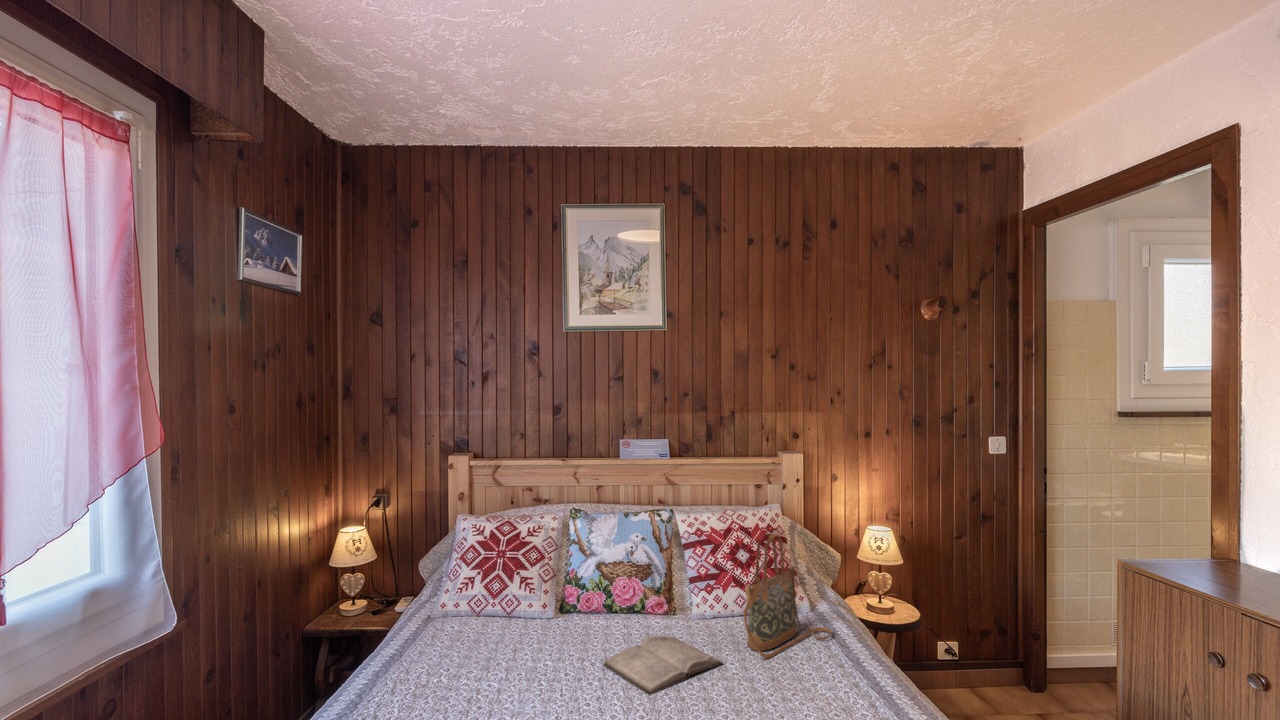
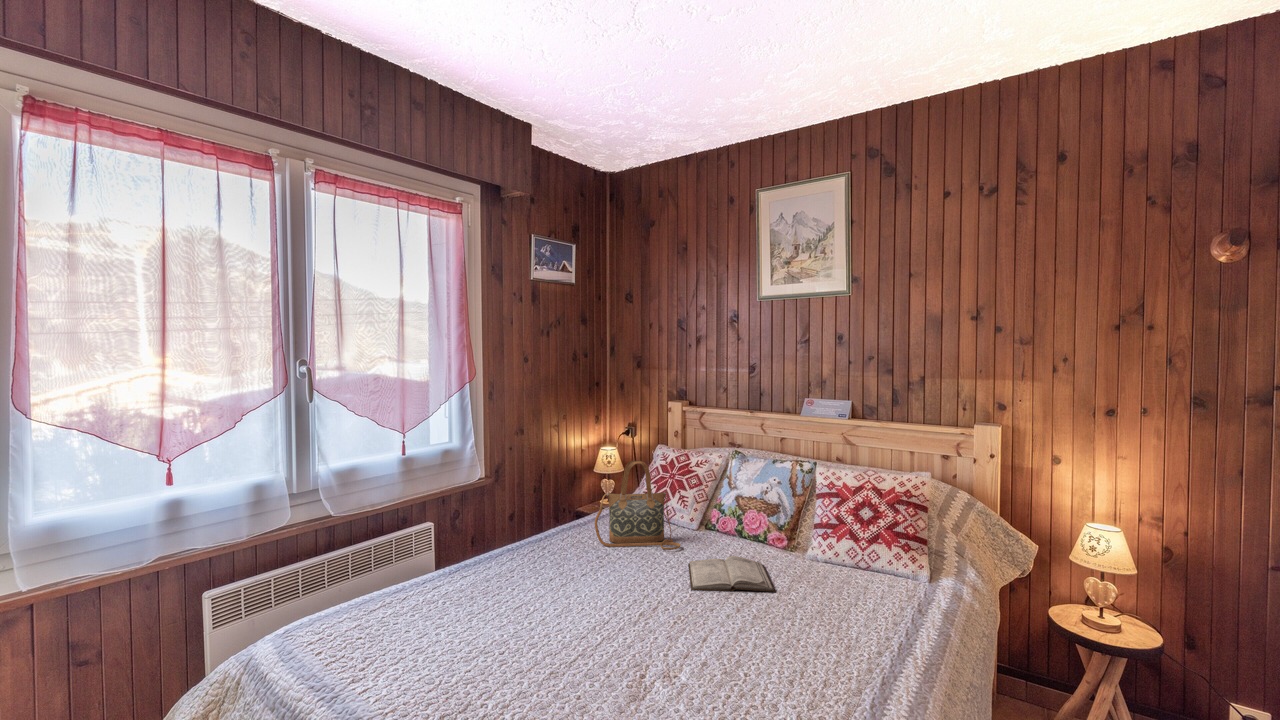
handbag: present [744,534,832,658] -> present [595,461,681,550]

